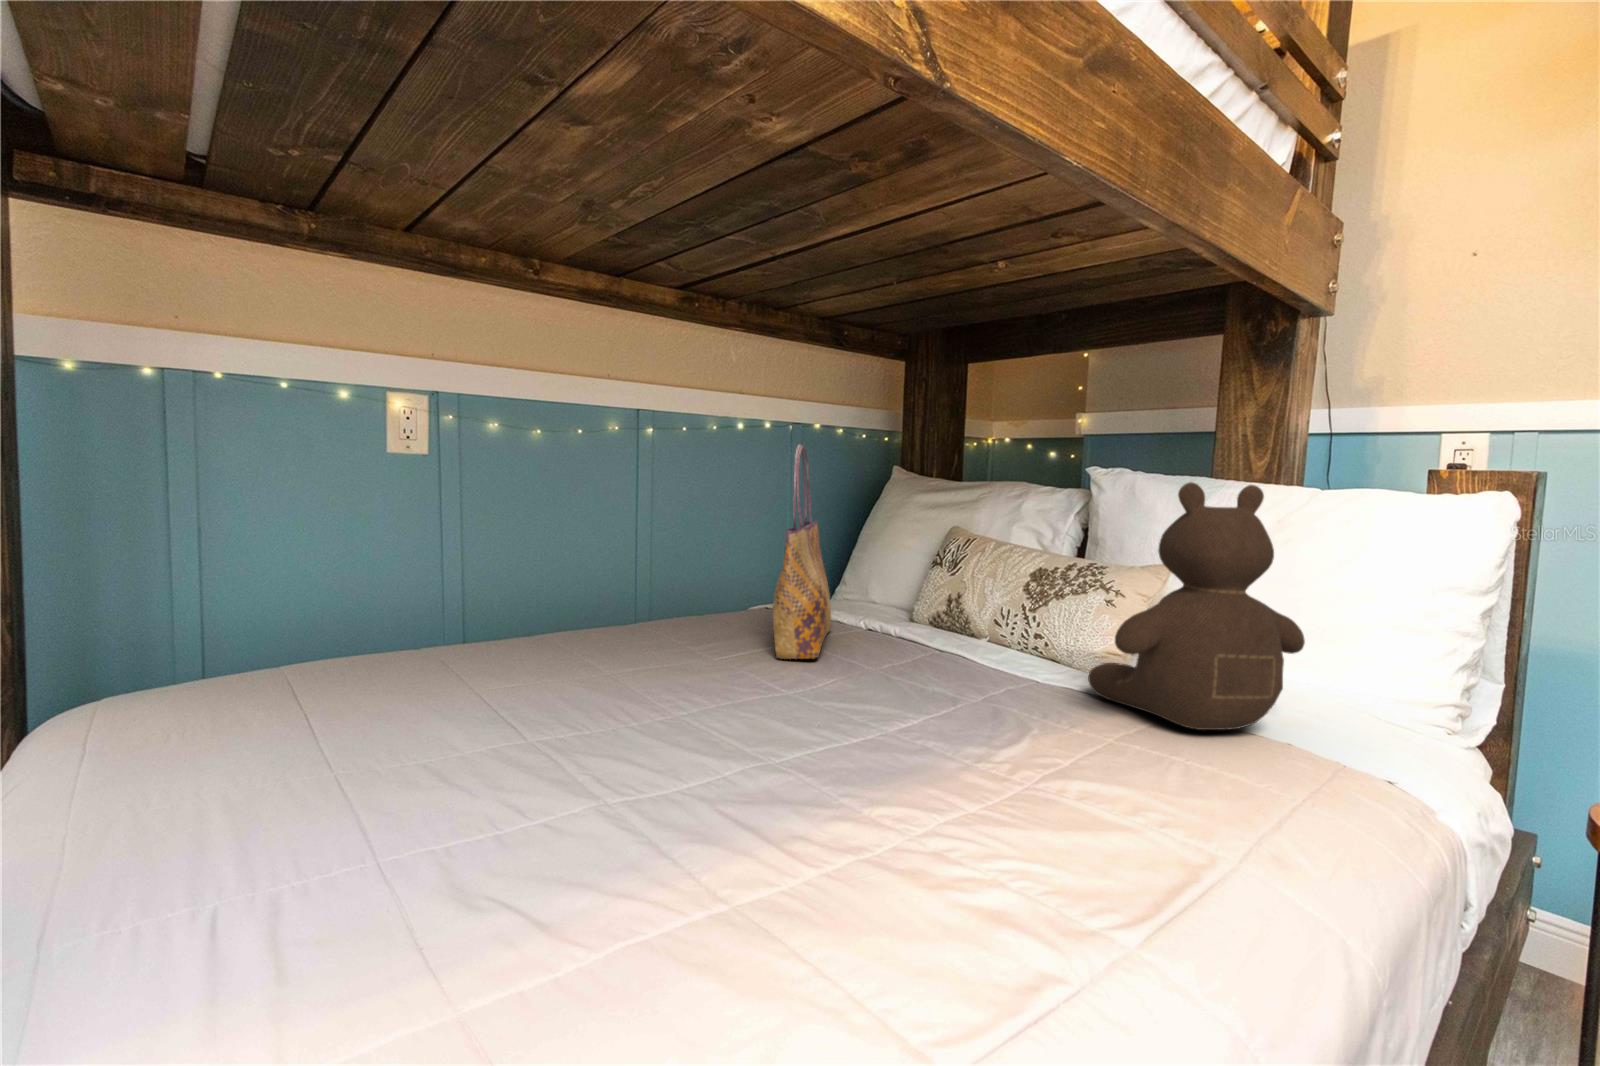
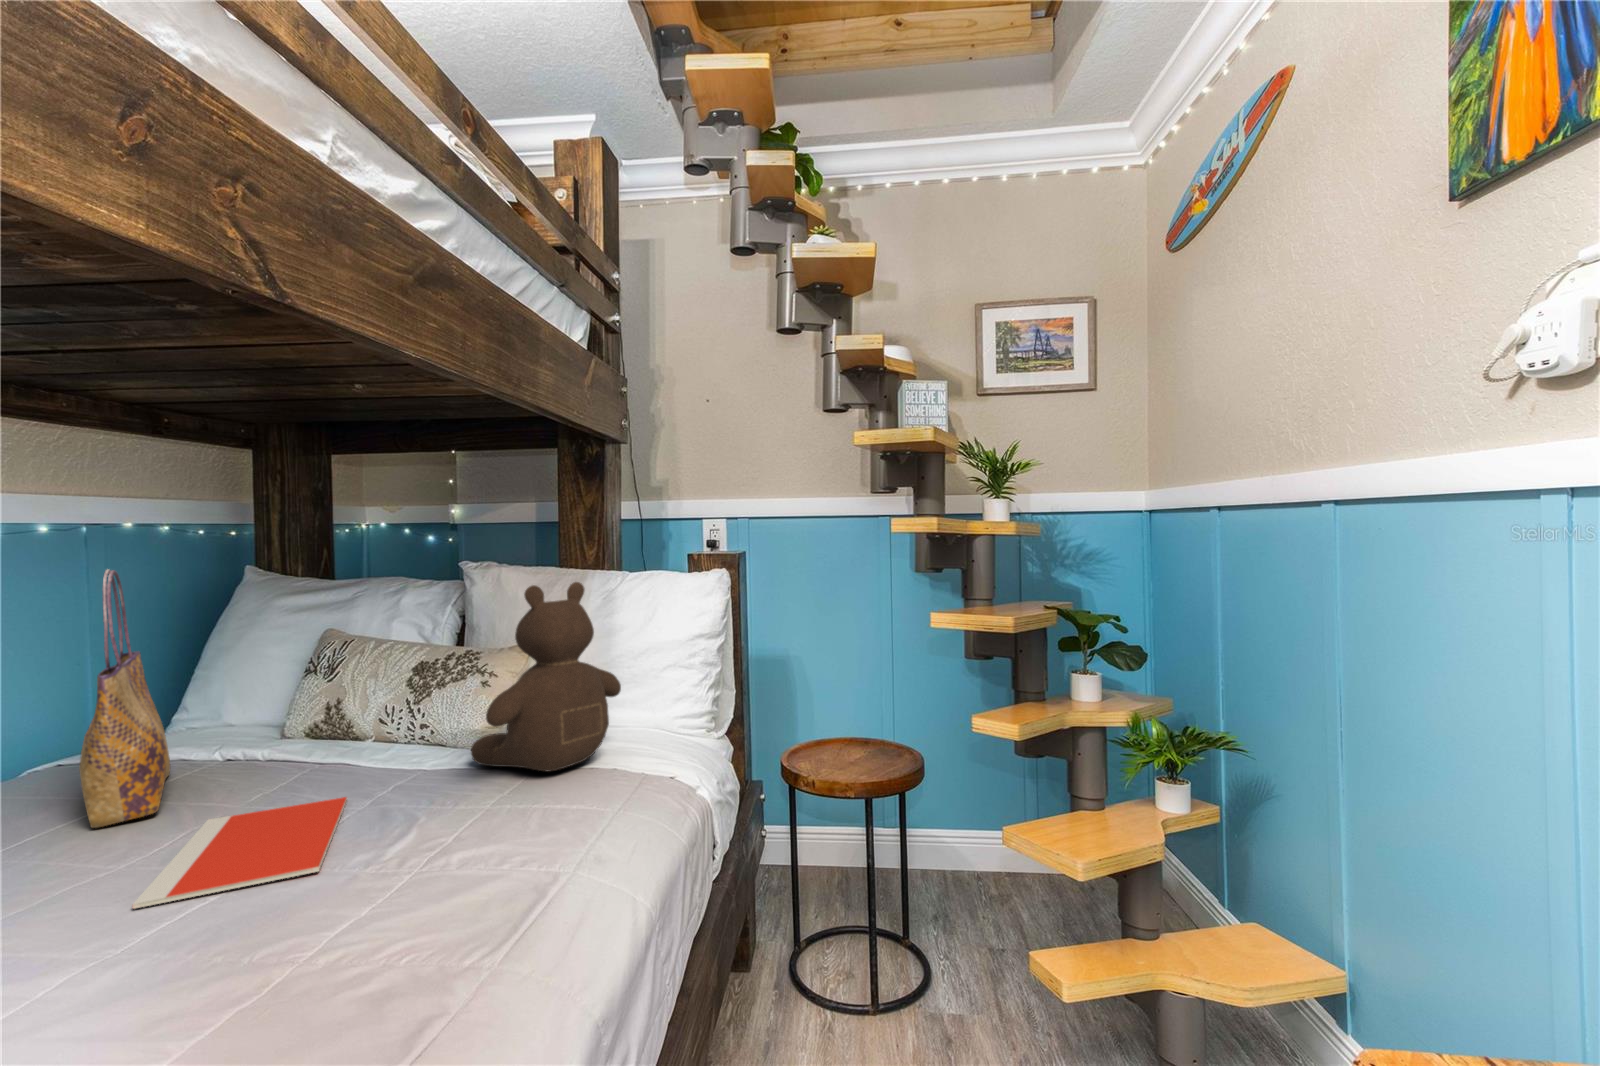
notebook: none [788,675,961,758] -> present [133,797,347,908]

